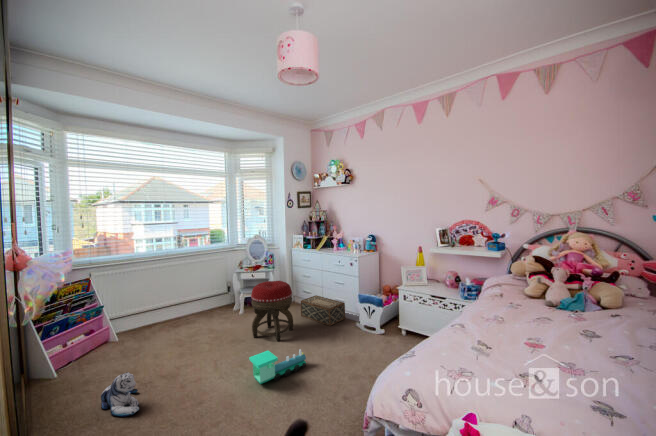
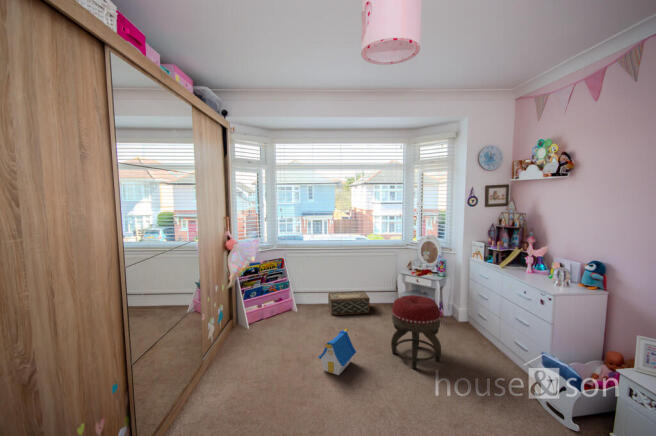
woven basket: present [301,295,345,326] -> present [328,291,370,315]
toy house: none [192,326,228,374] -> present [318,328,357,375]
toy train: present [249,349,307,384] -> none [355,377,423,418]
plush toy: present [101,372,139,417] -> none [253,346,278,383]

